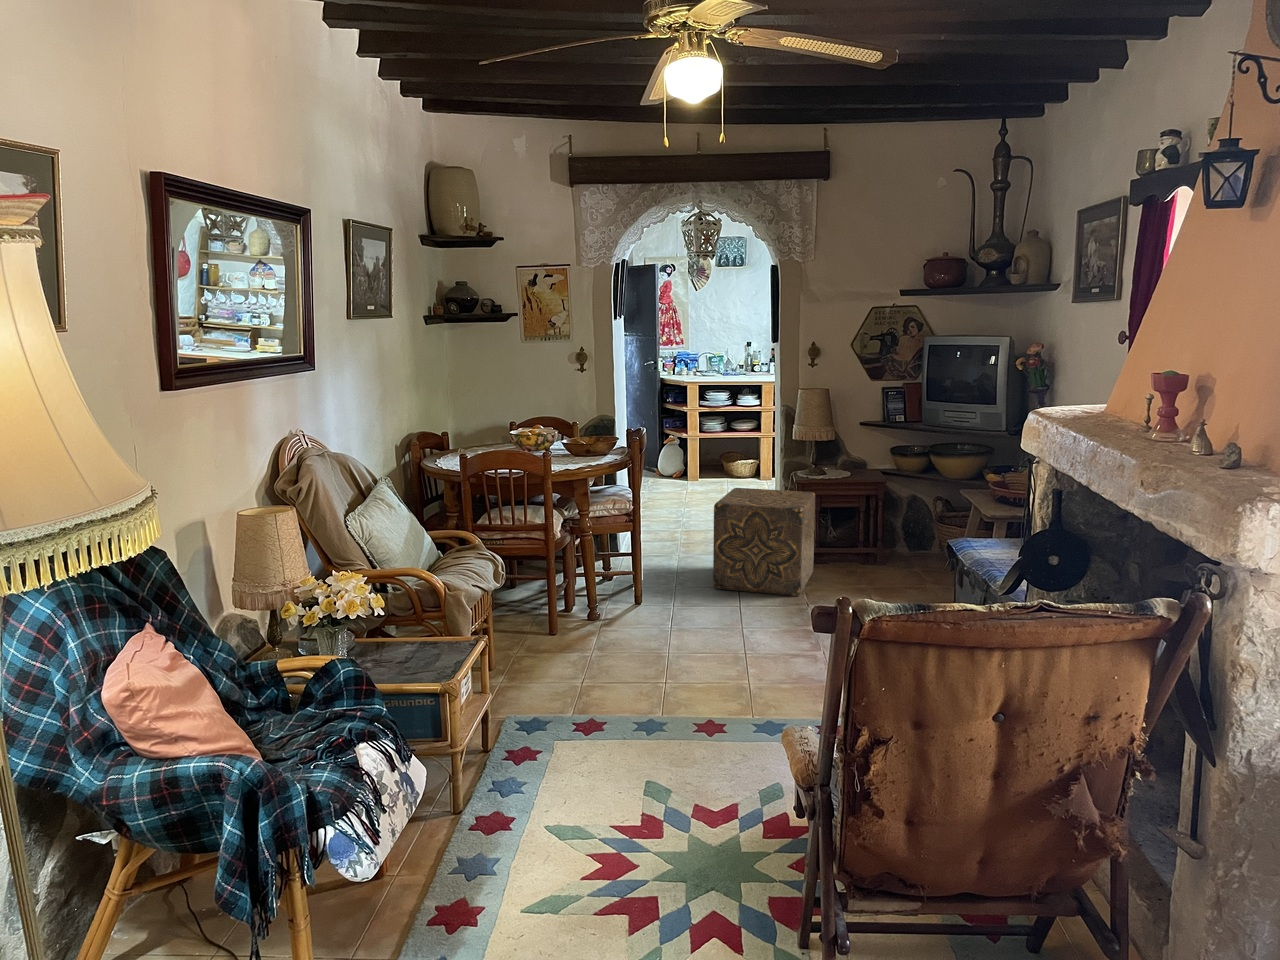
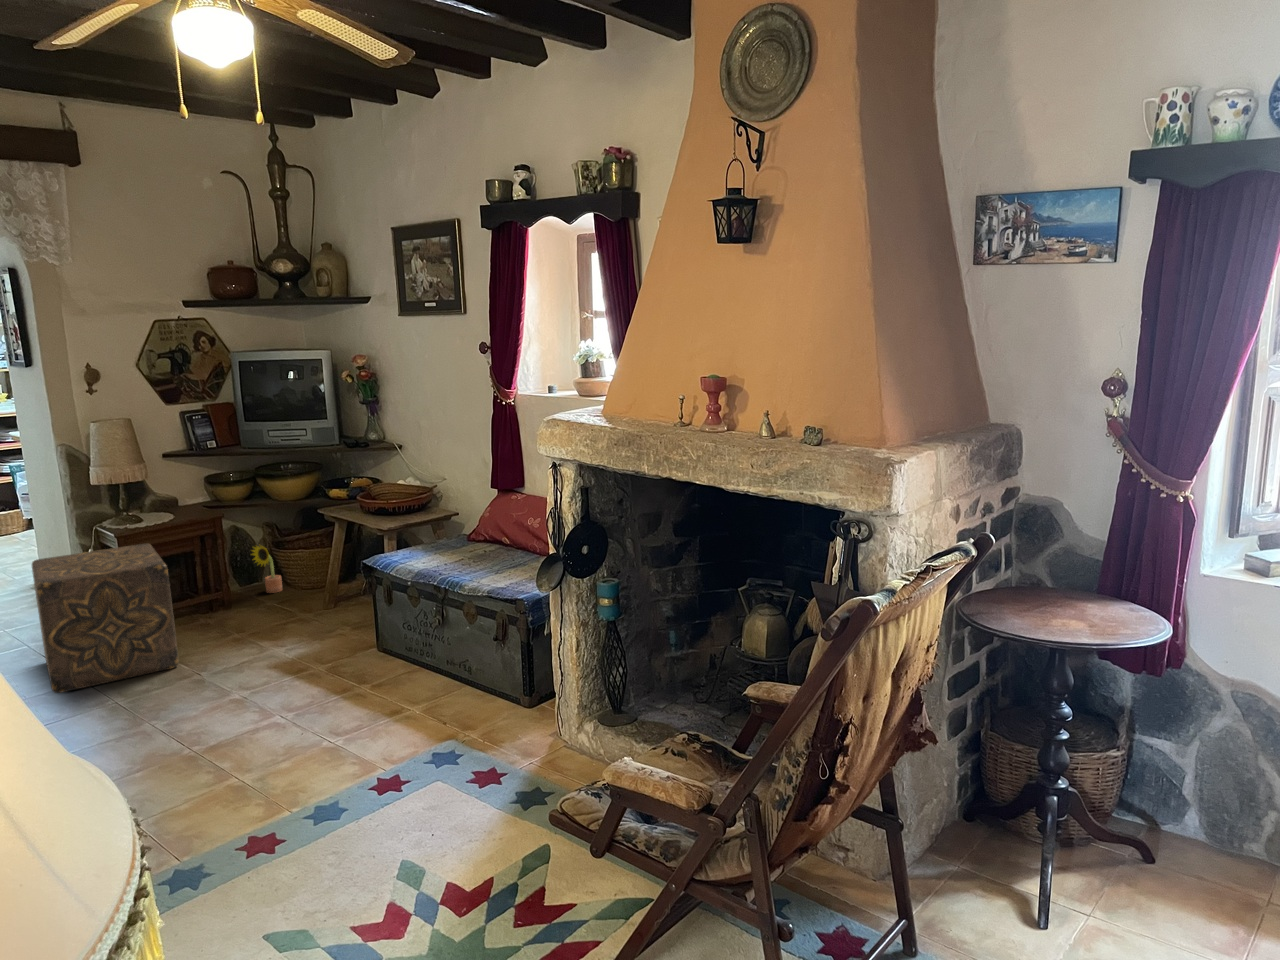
decorative plant: none [913,516,937,564] -> present [252,546,282,593]

